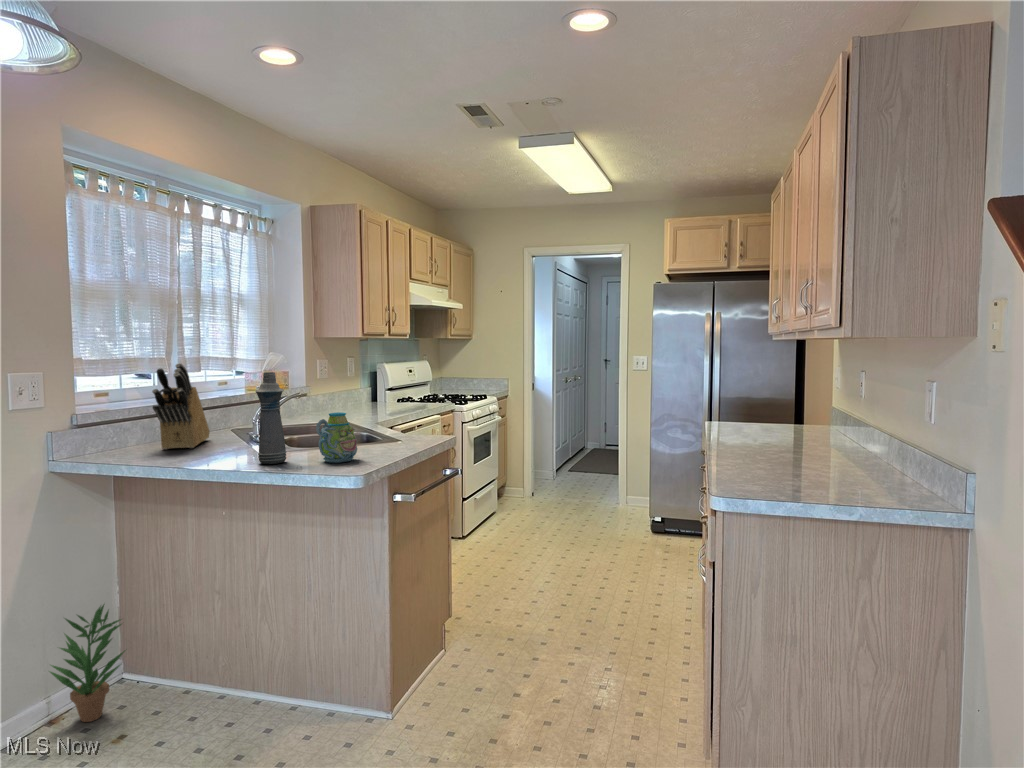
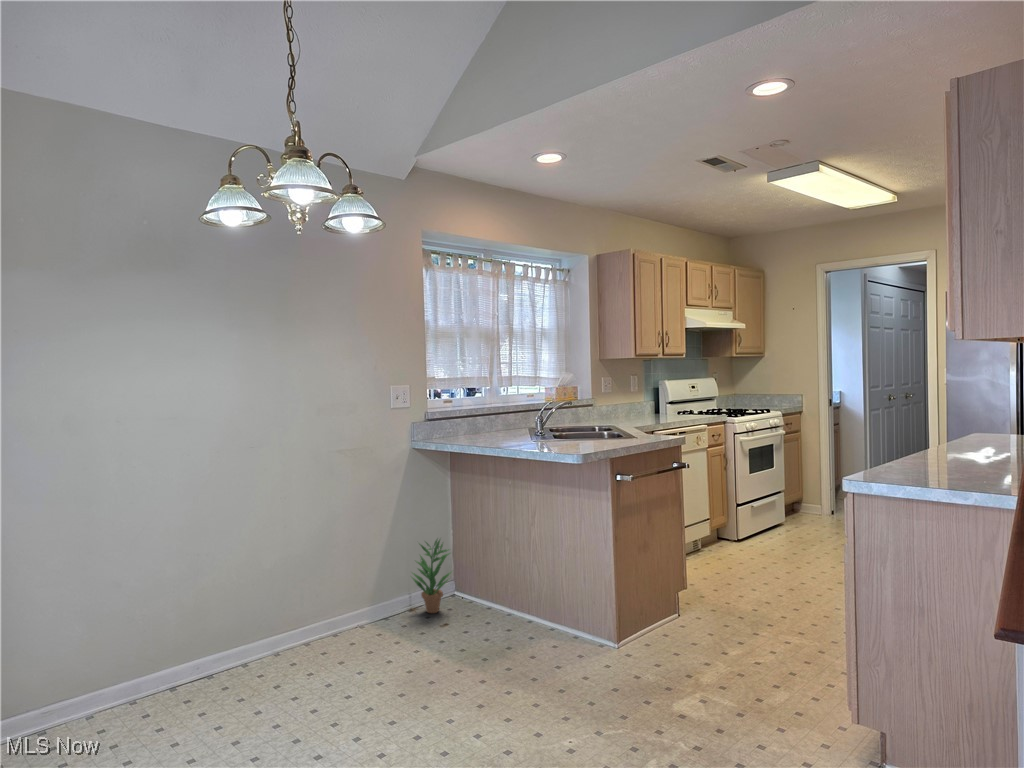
knife block: present [152,363,210,449] -> none [468,380,509,439]
bottle: present [256,372,286,464] -> none [522,385,542,448]
mug: present [316,412,357,463] -> none [557,413,589,449]

